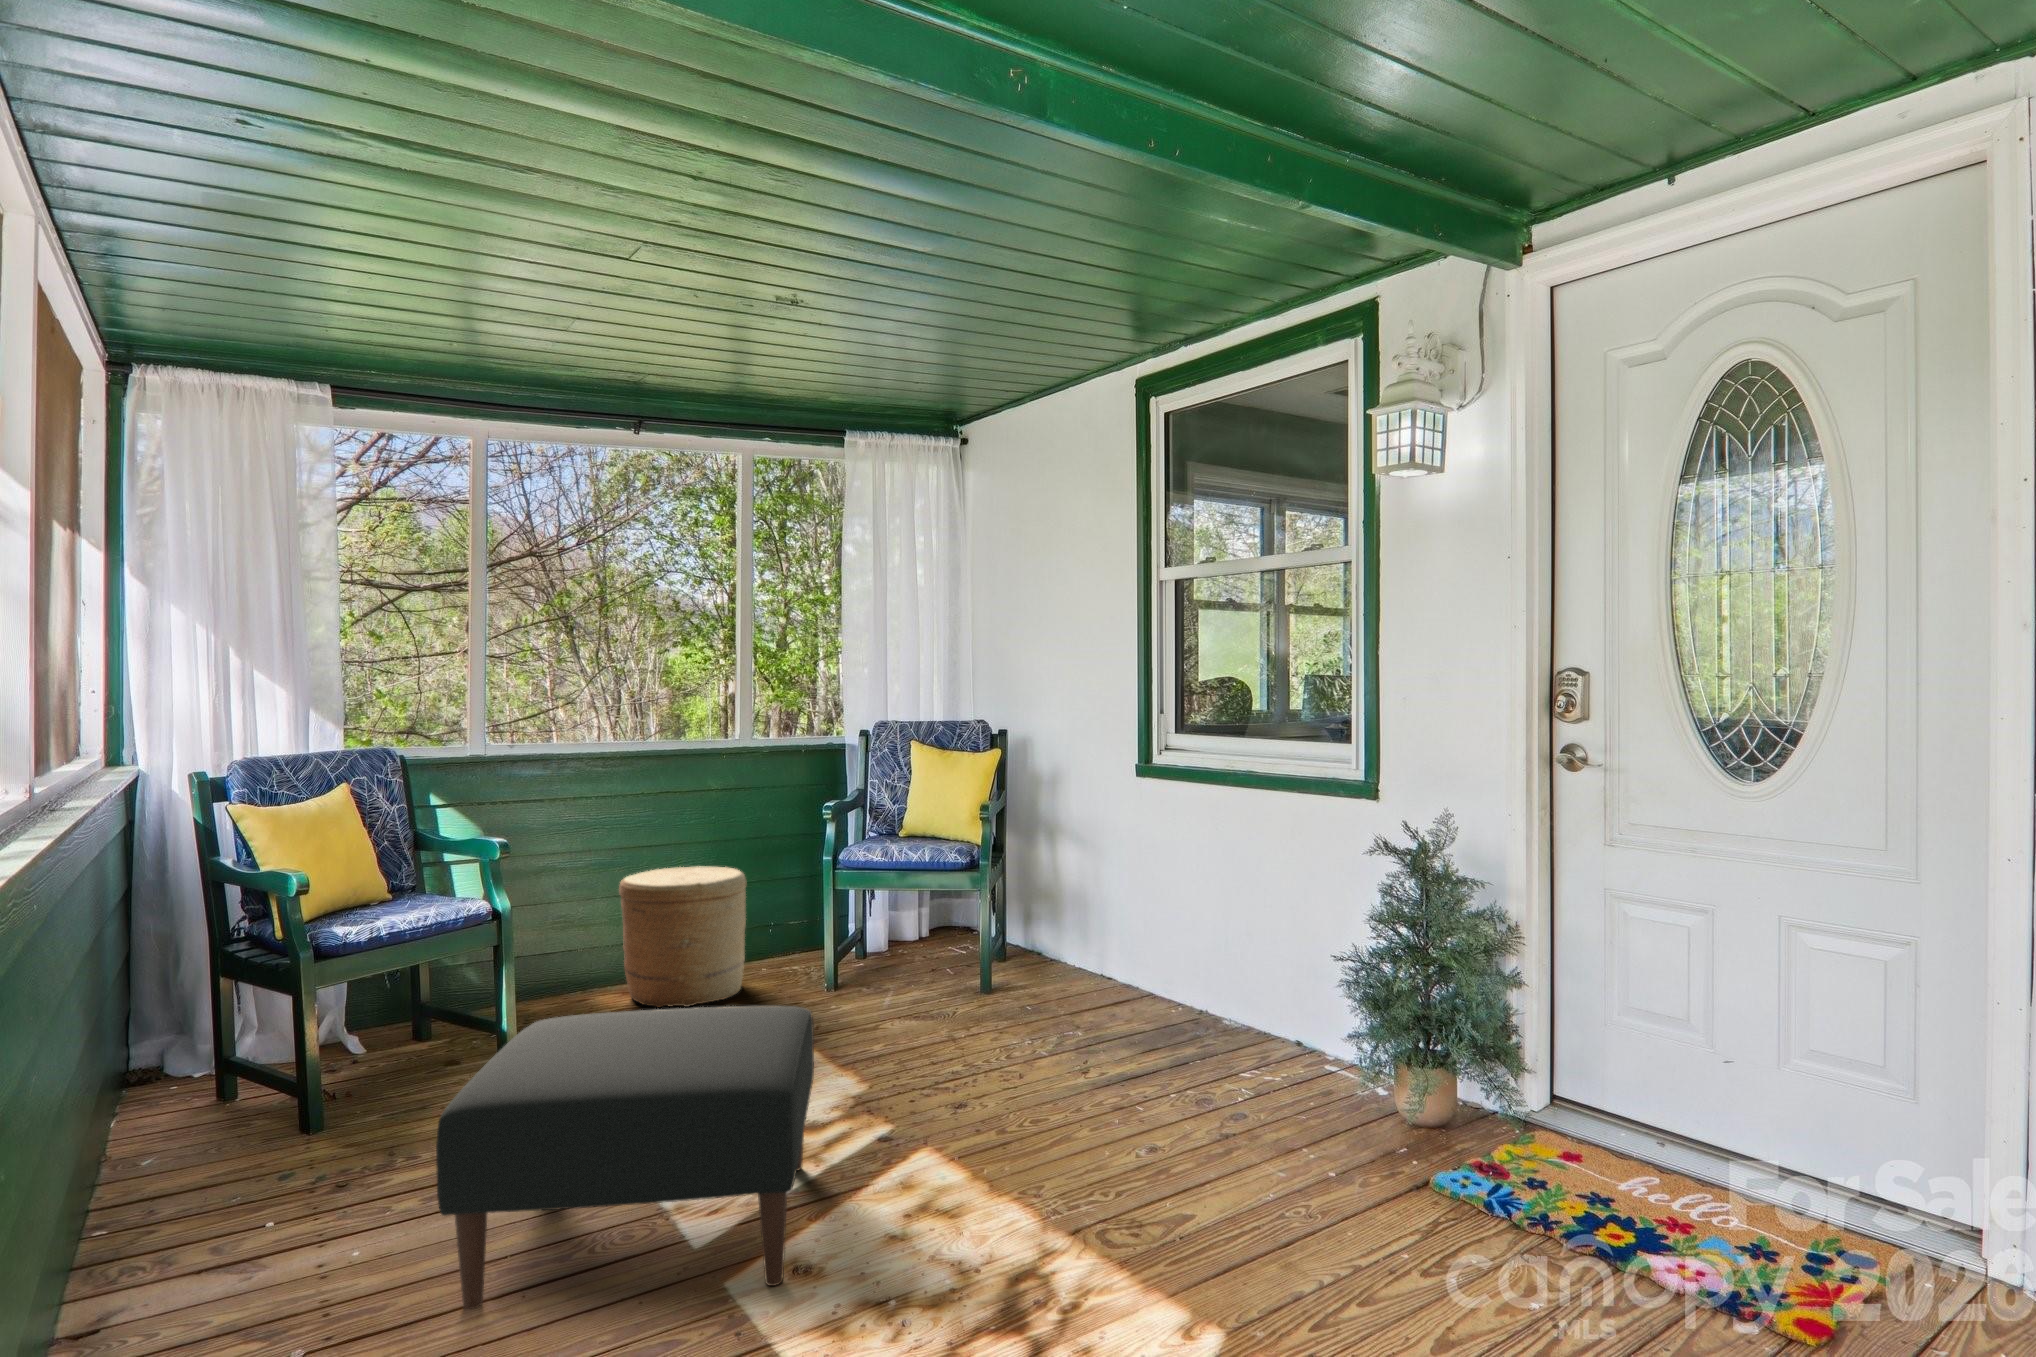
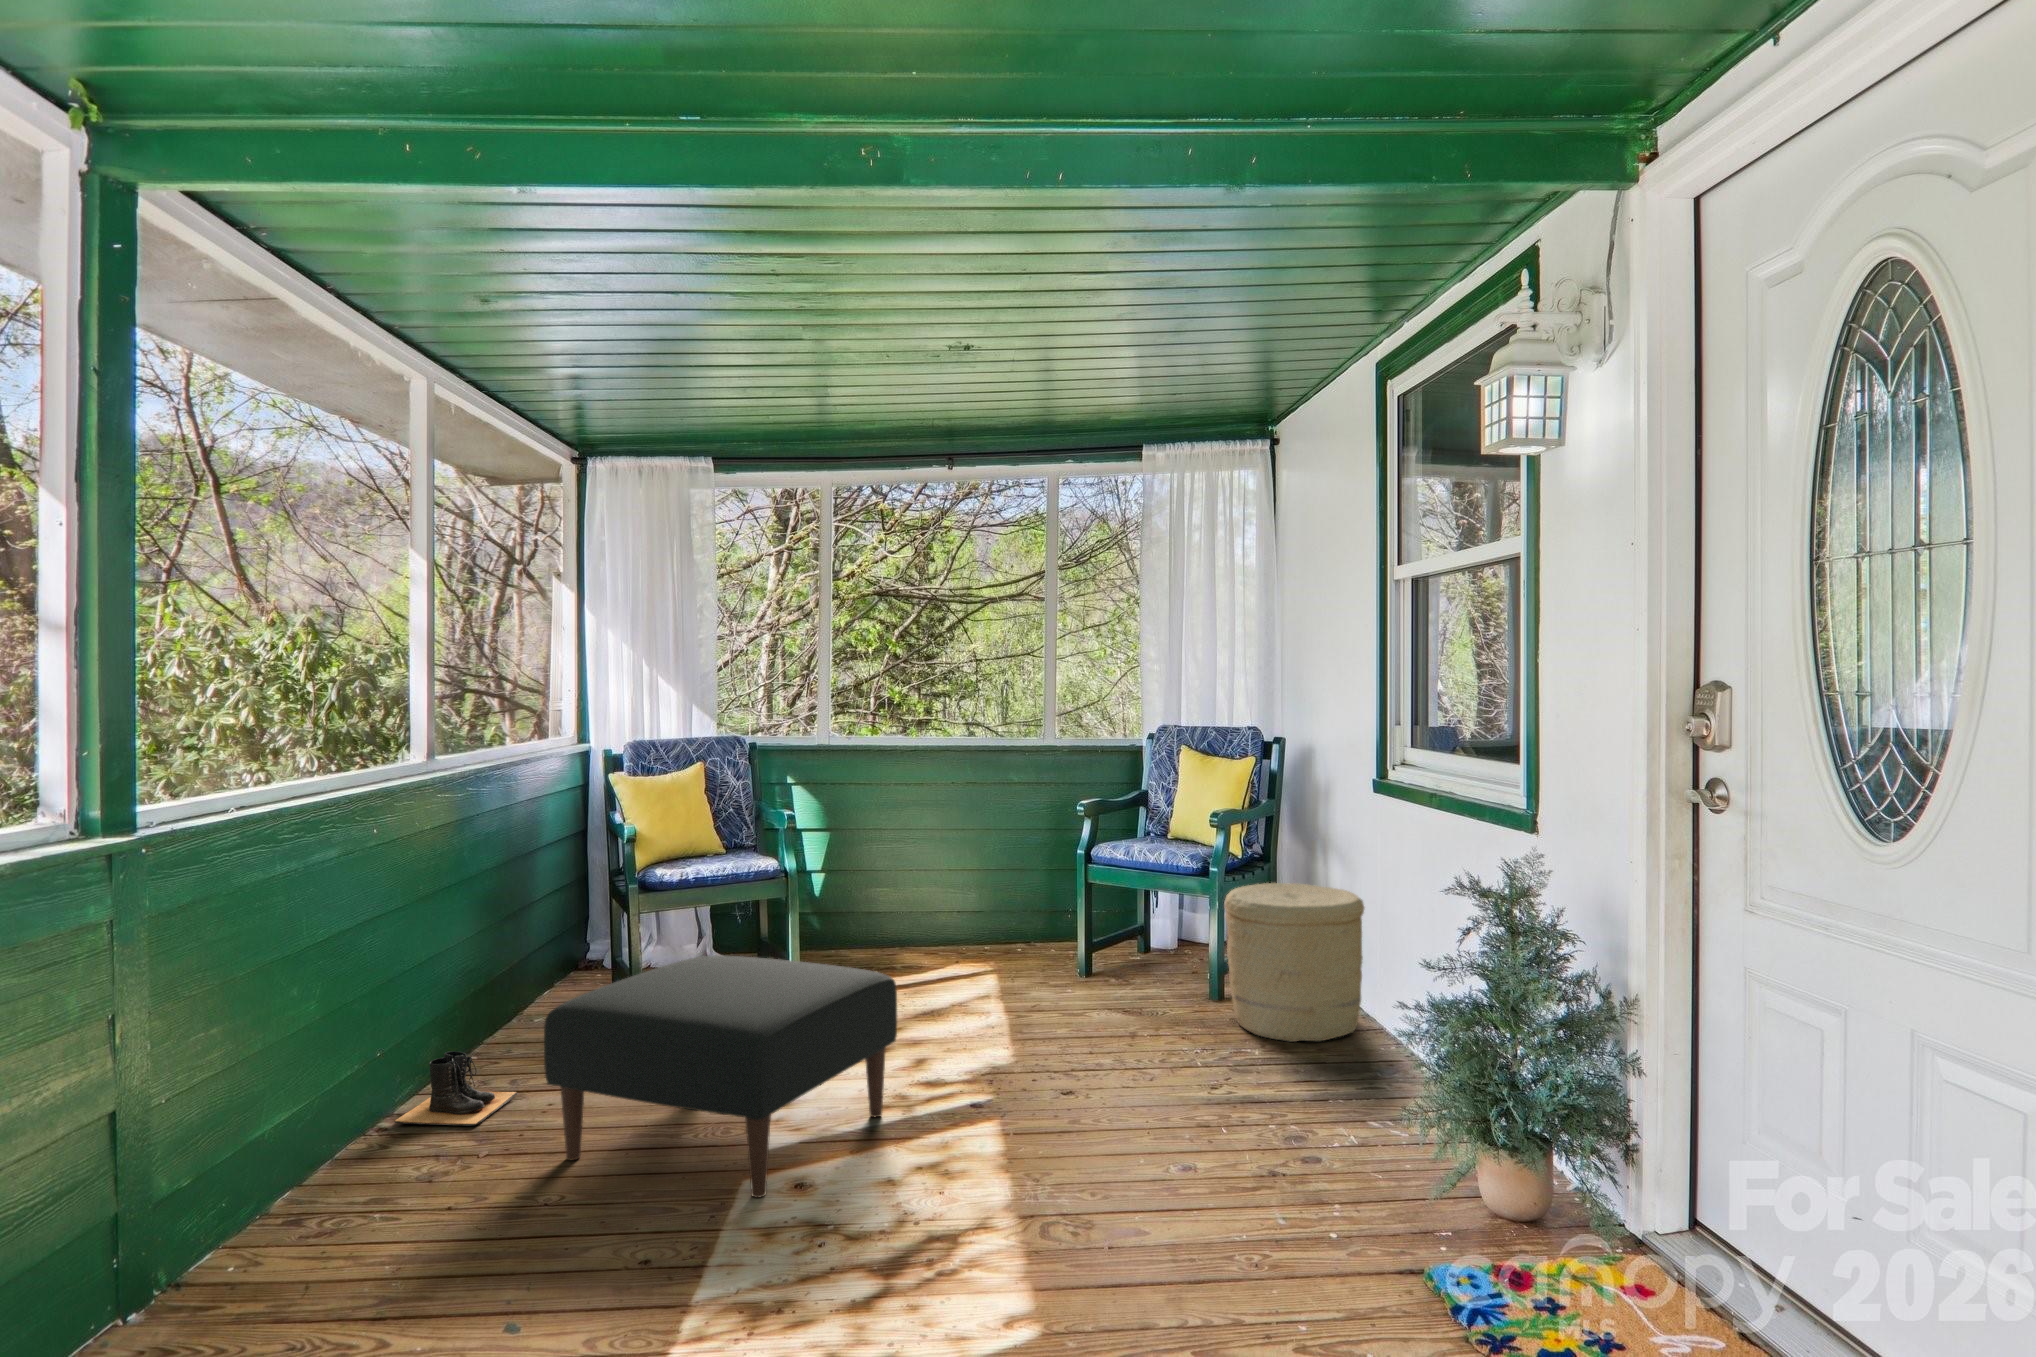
woven basket: present [619,866,747,1007] -> present [1225,883,1364,1042]
boots: none [115,1209,277,1332] -> present [394,1051,517,1126]

